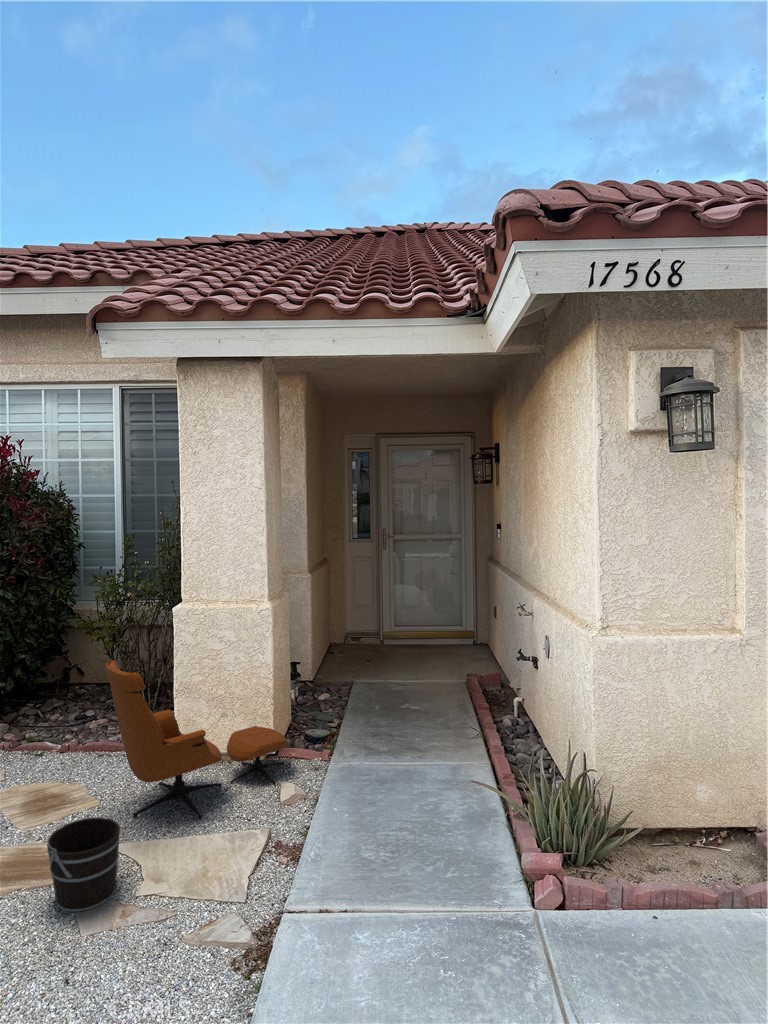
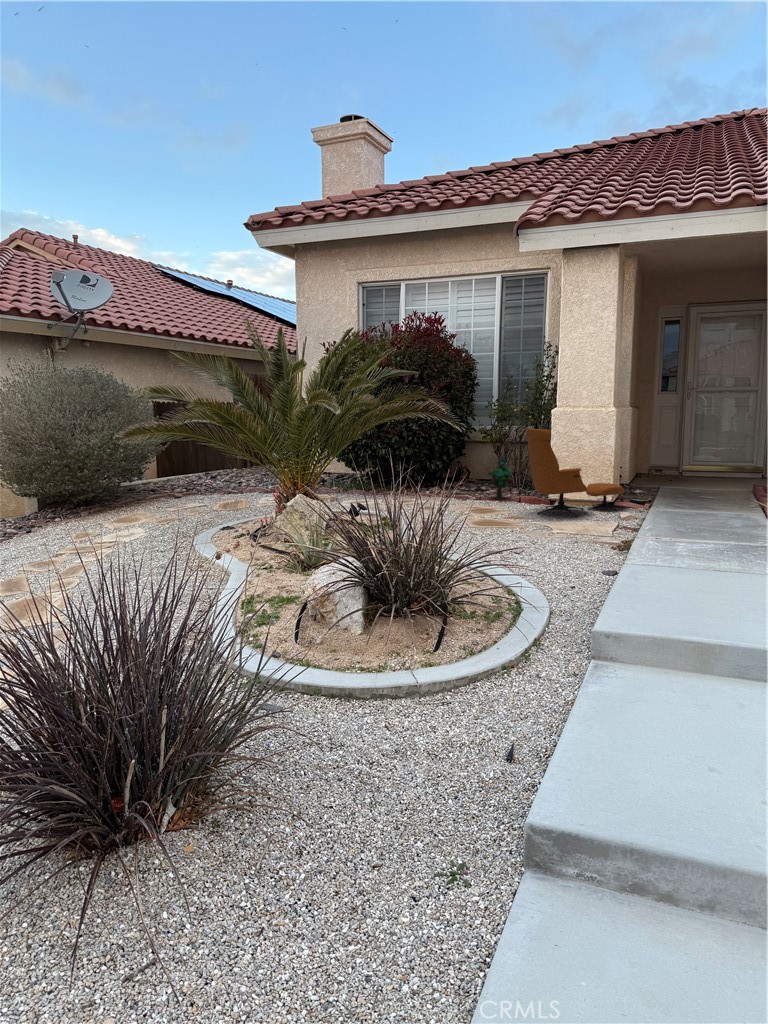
decorative plant: none [68,686,115,759] -> present [488,457,511,500]
bucket: present [47,815,120,911] -> none [511,495,546,532]

